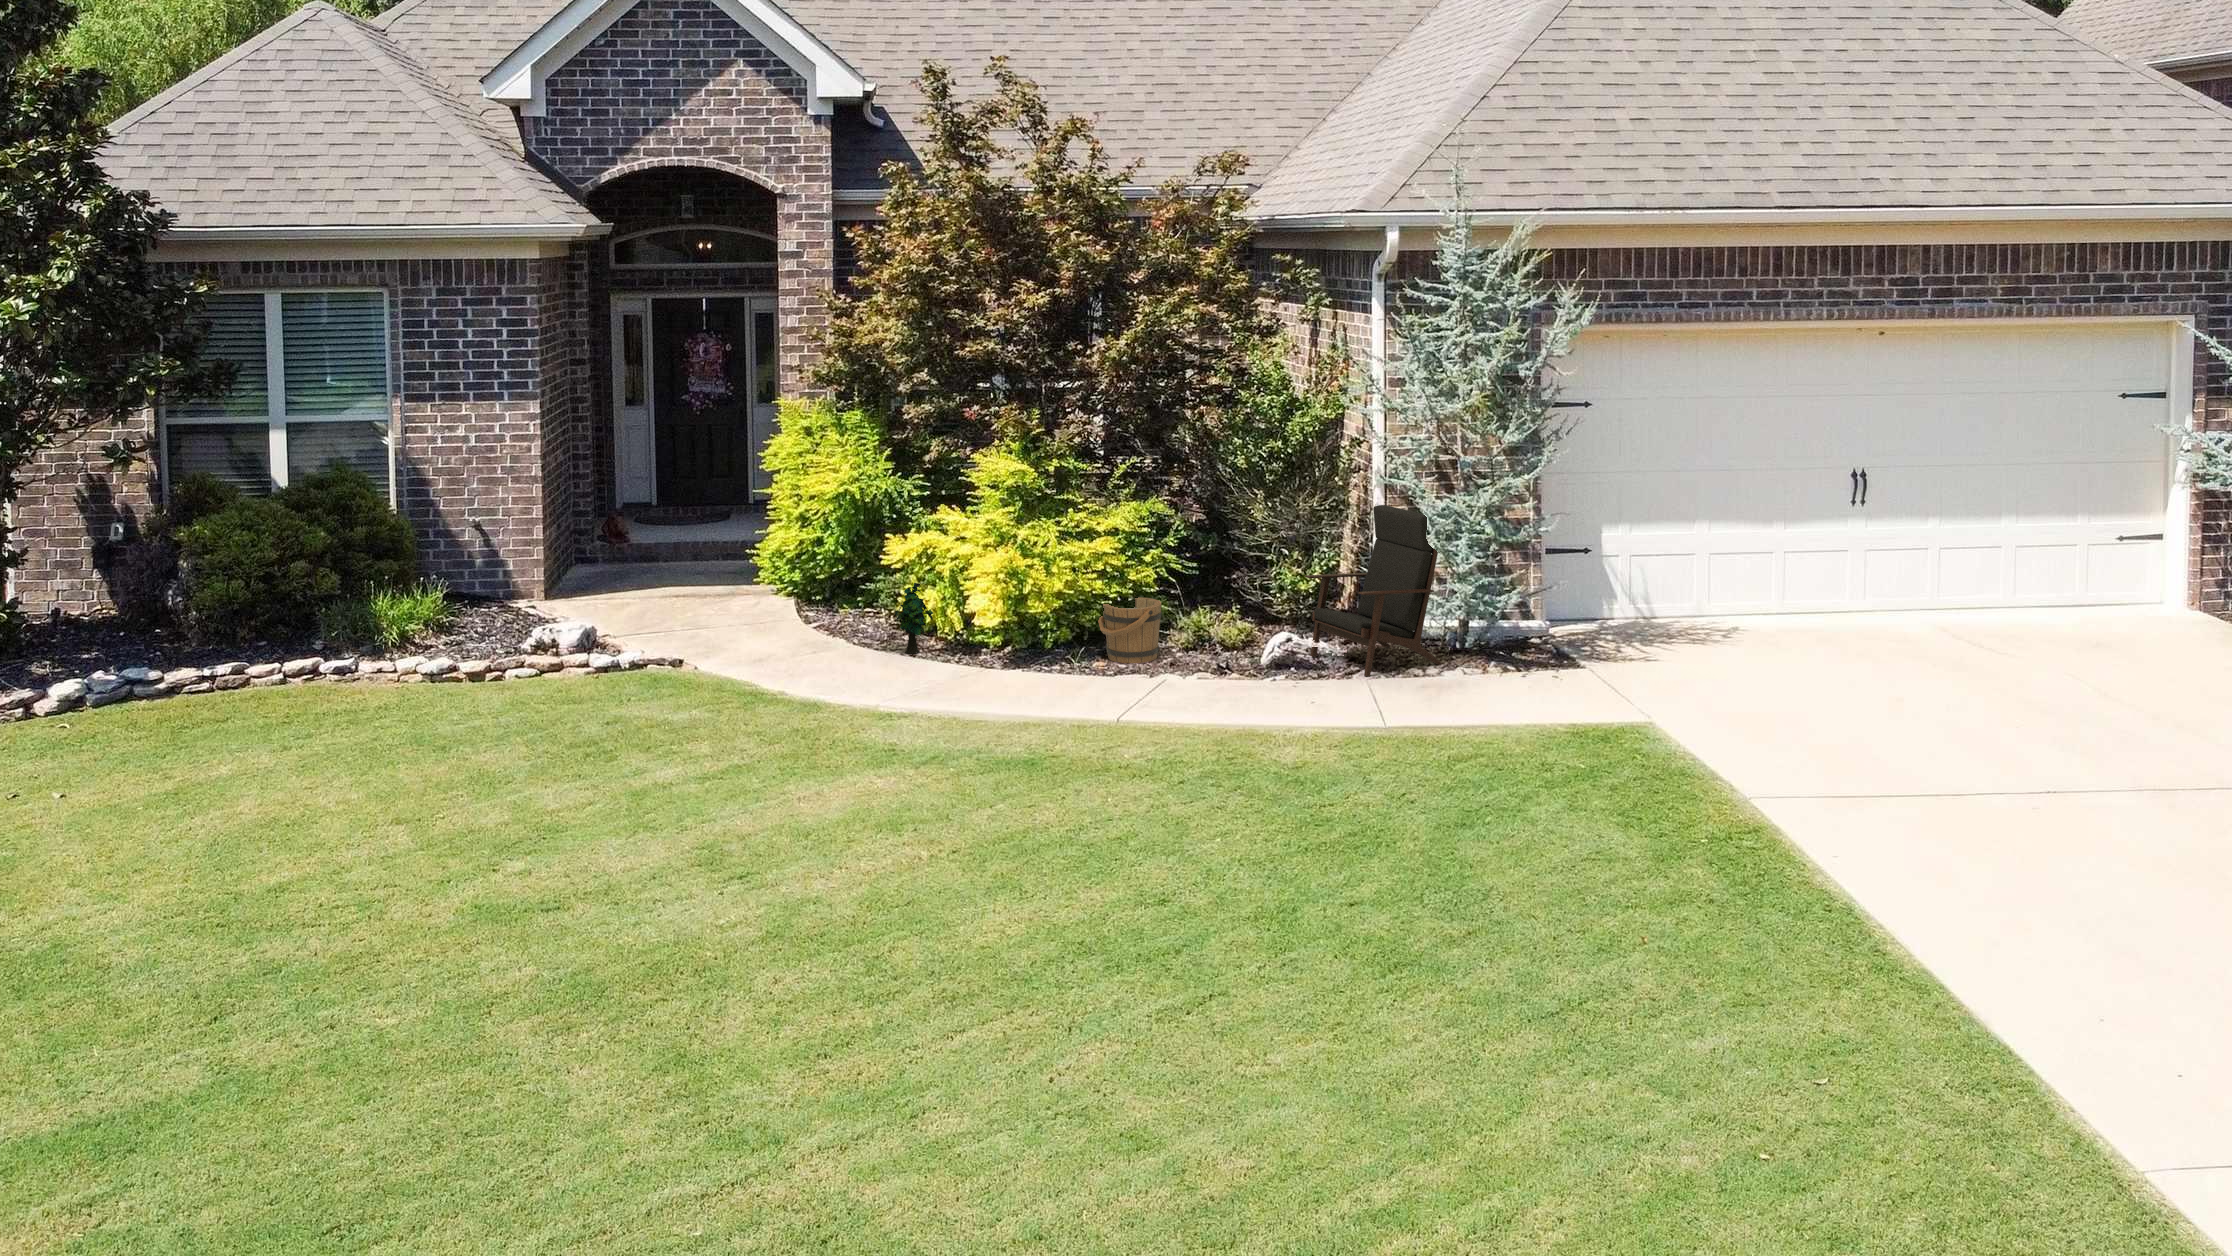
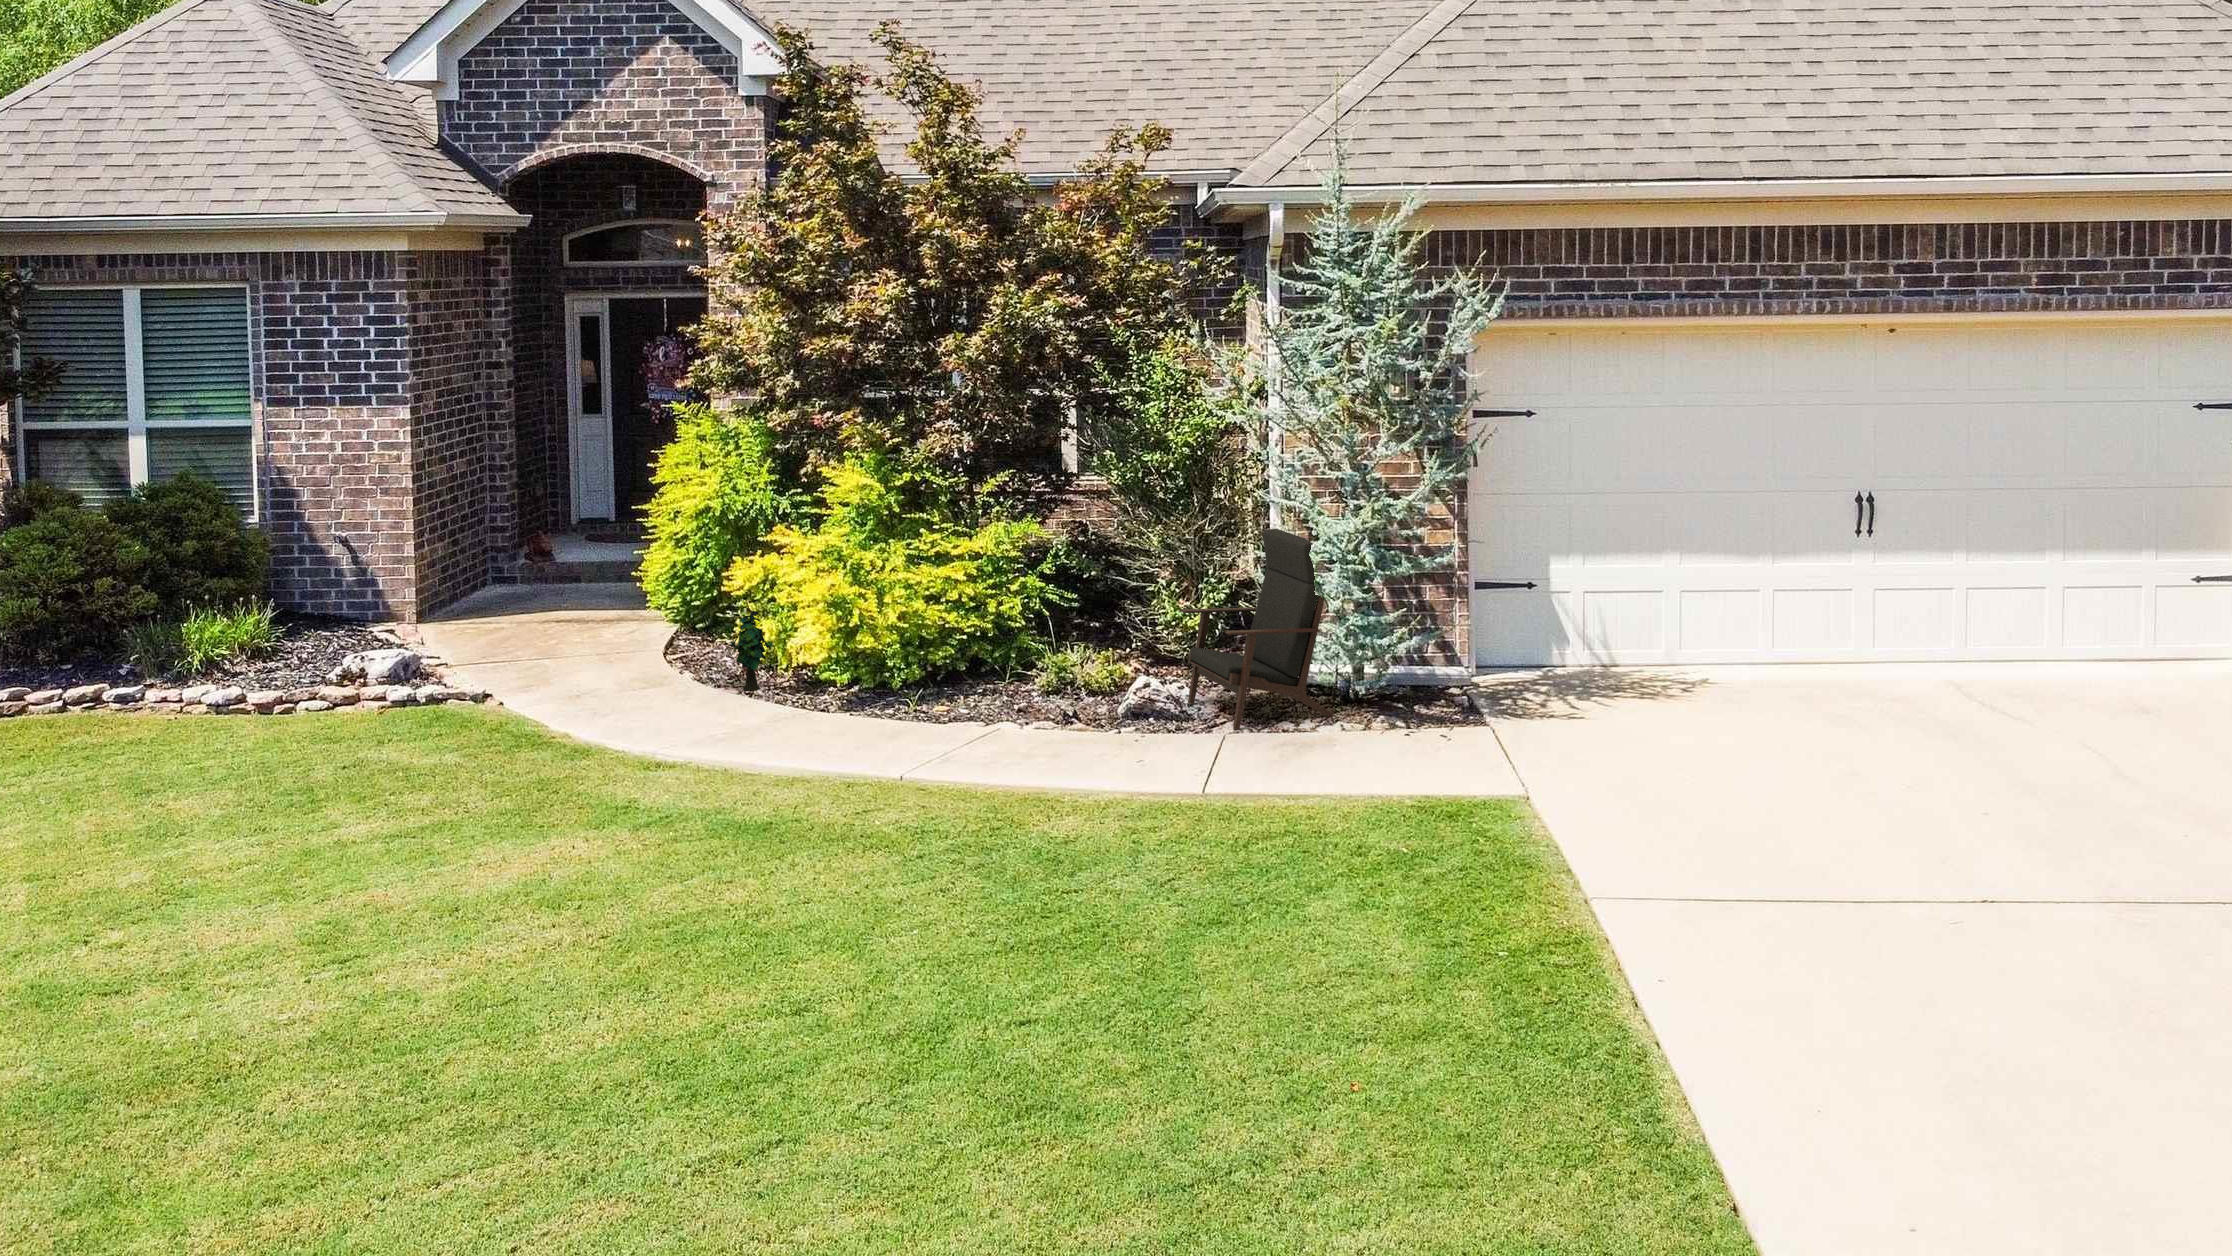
bucket: present [1098,597,1162,663] -> none [949,631,1020,707]

